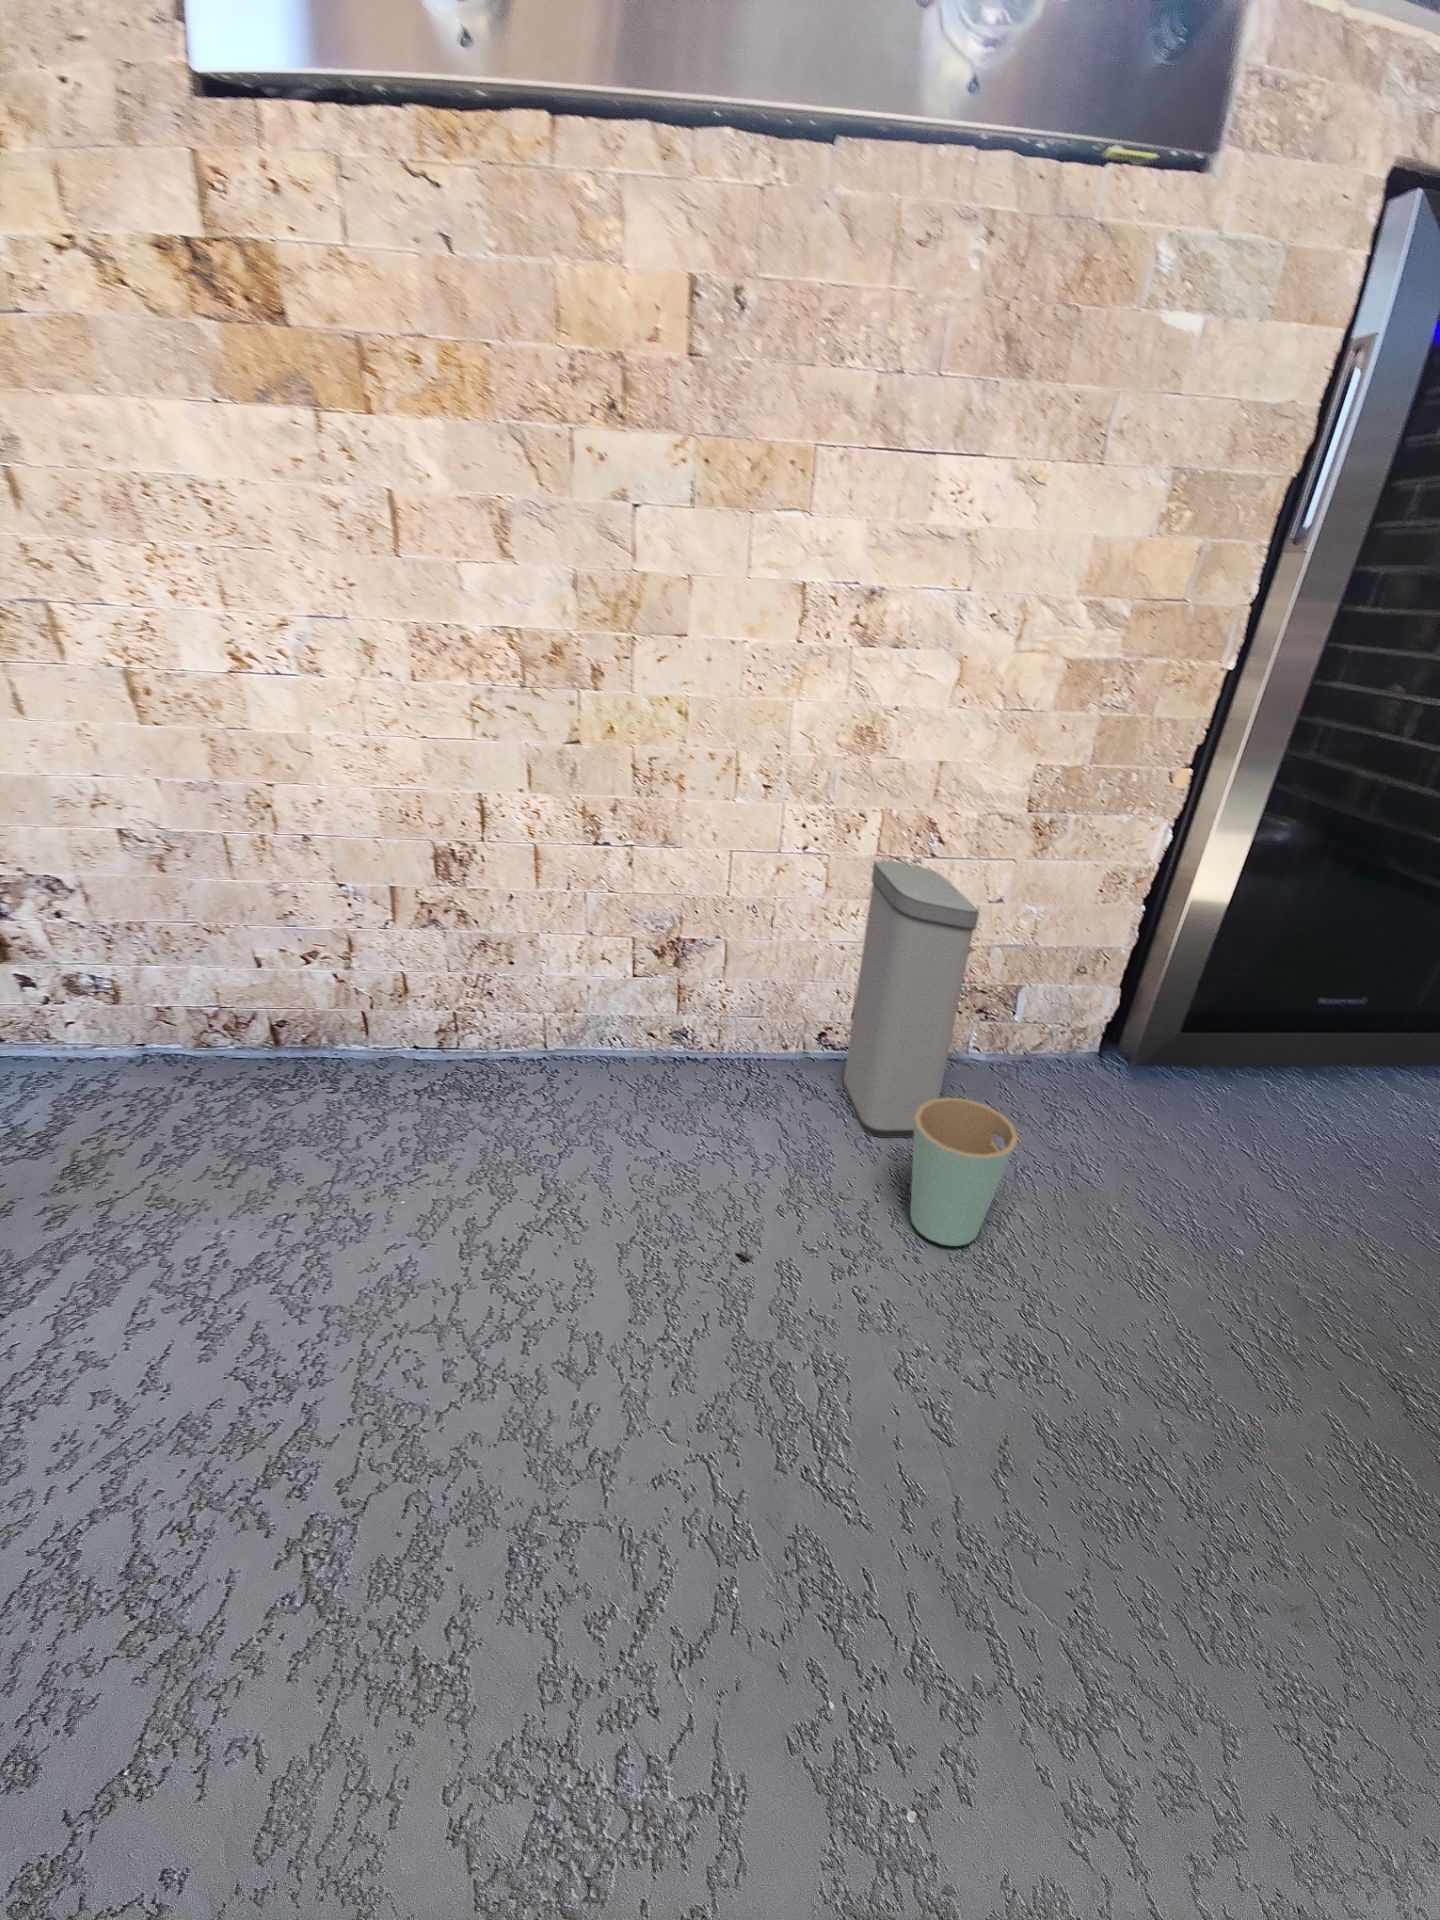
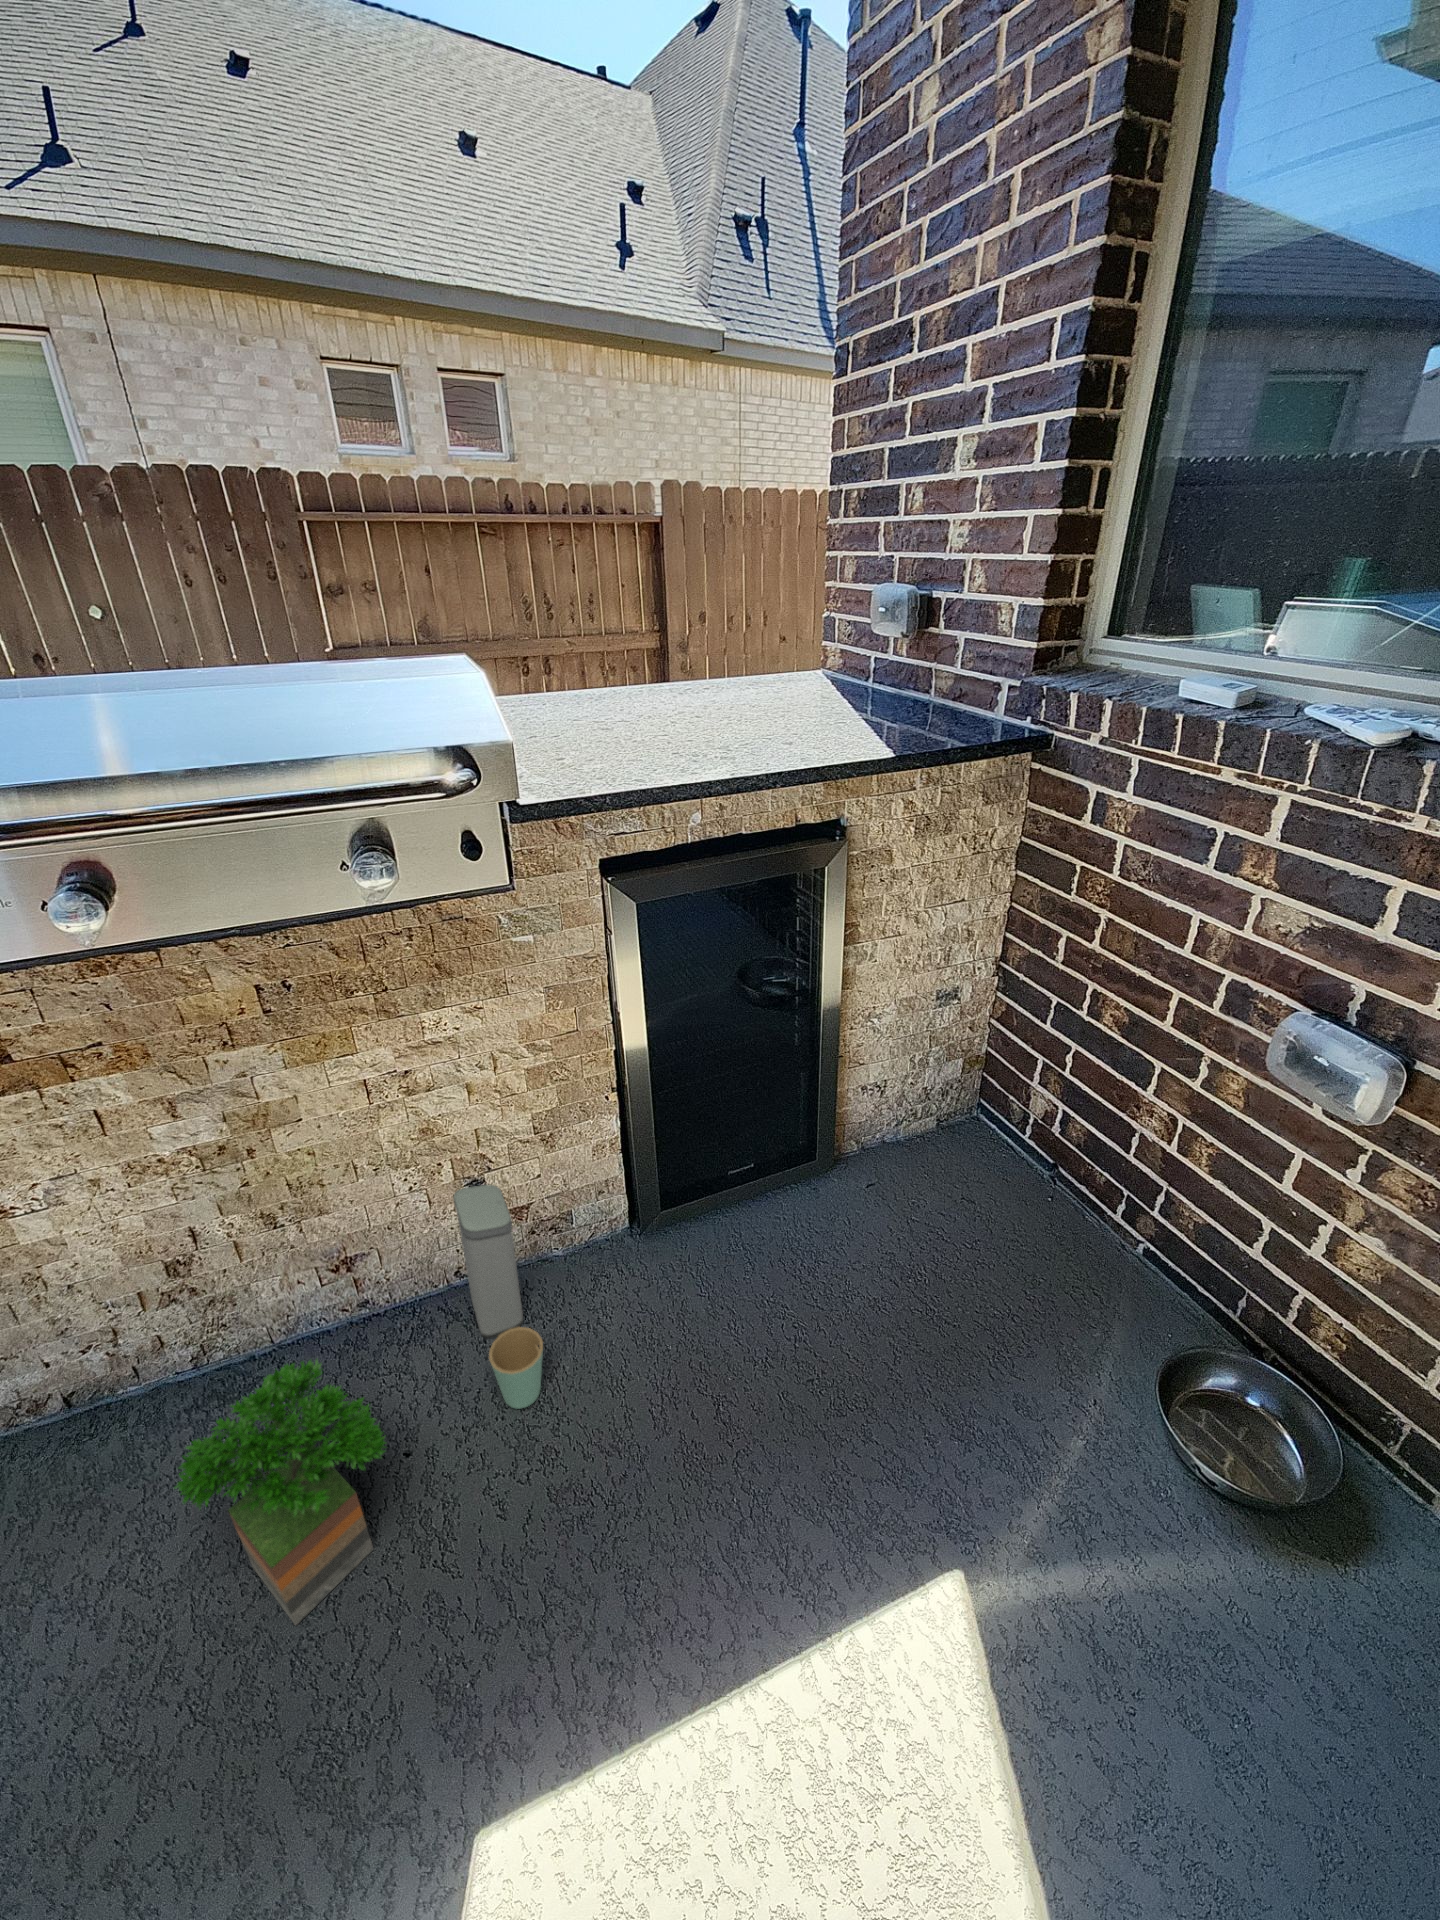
potted tree: none [397,940,786,1450] -> present [175,1360,385,1625]

